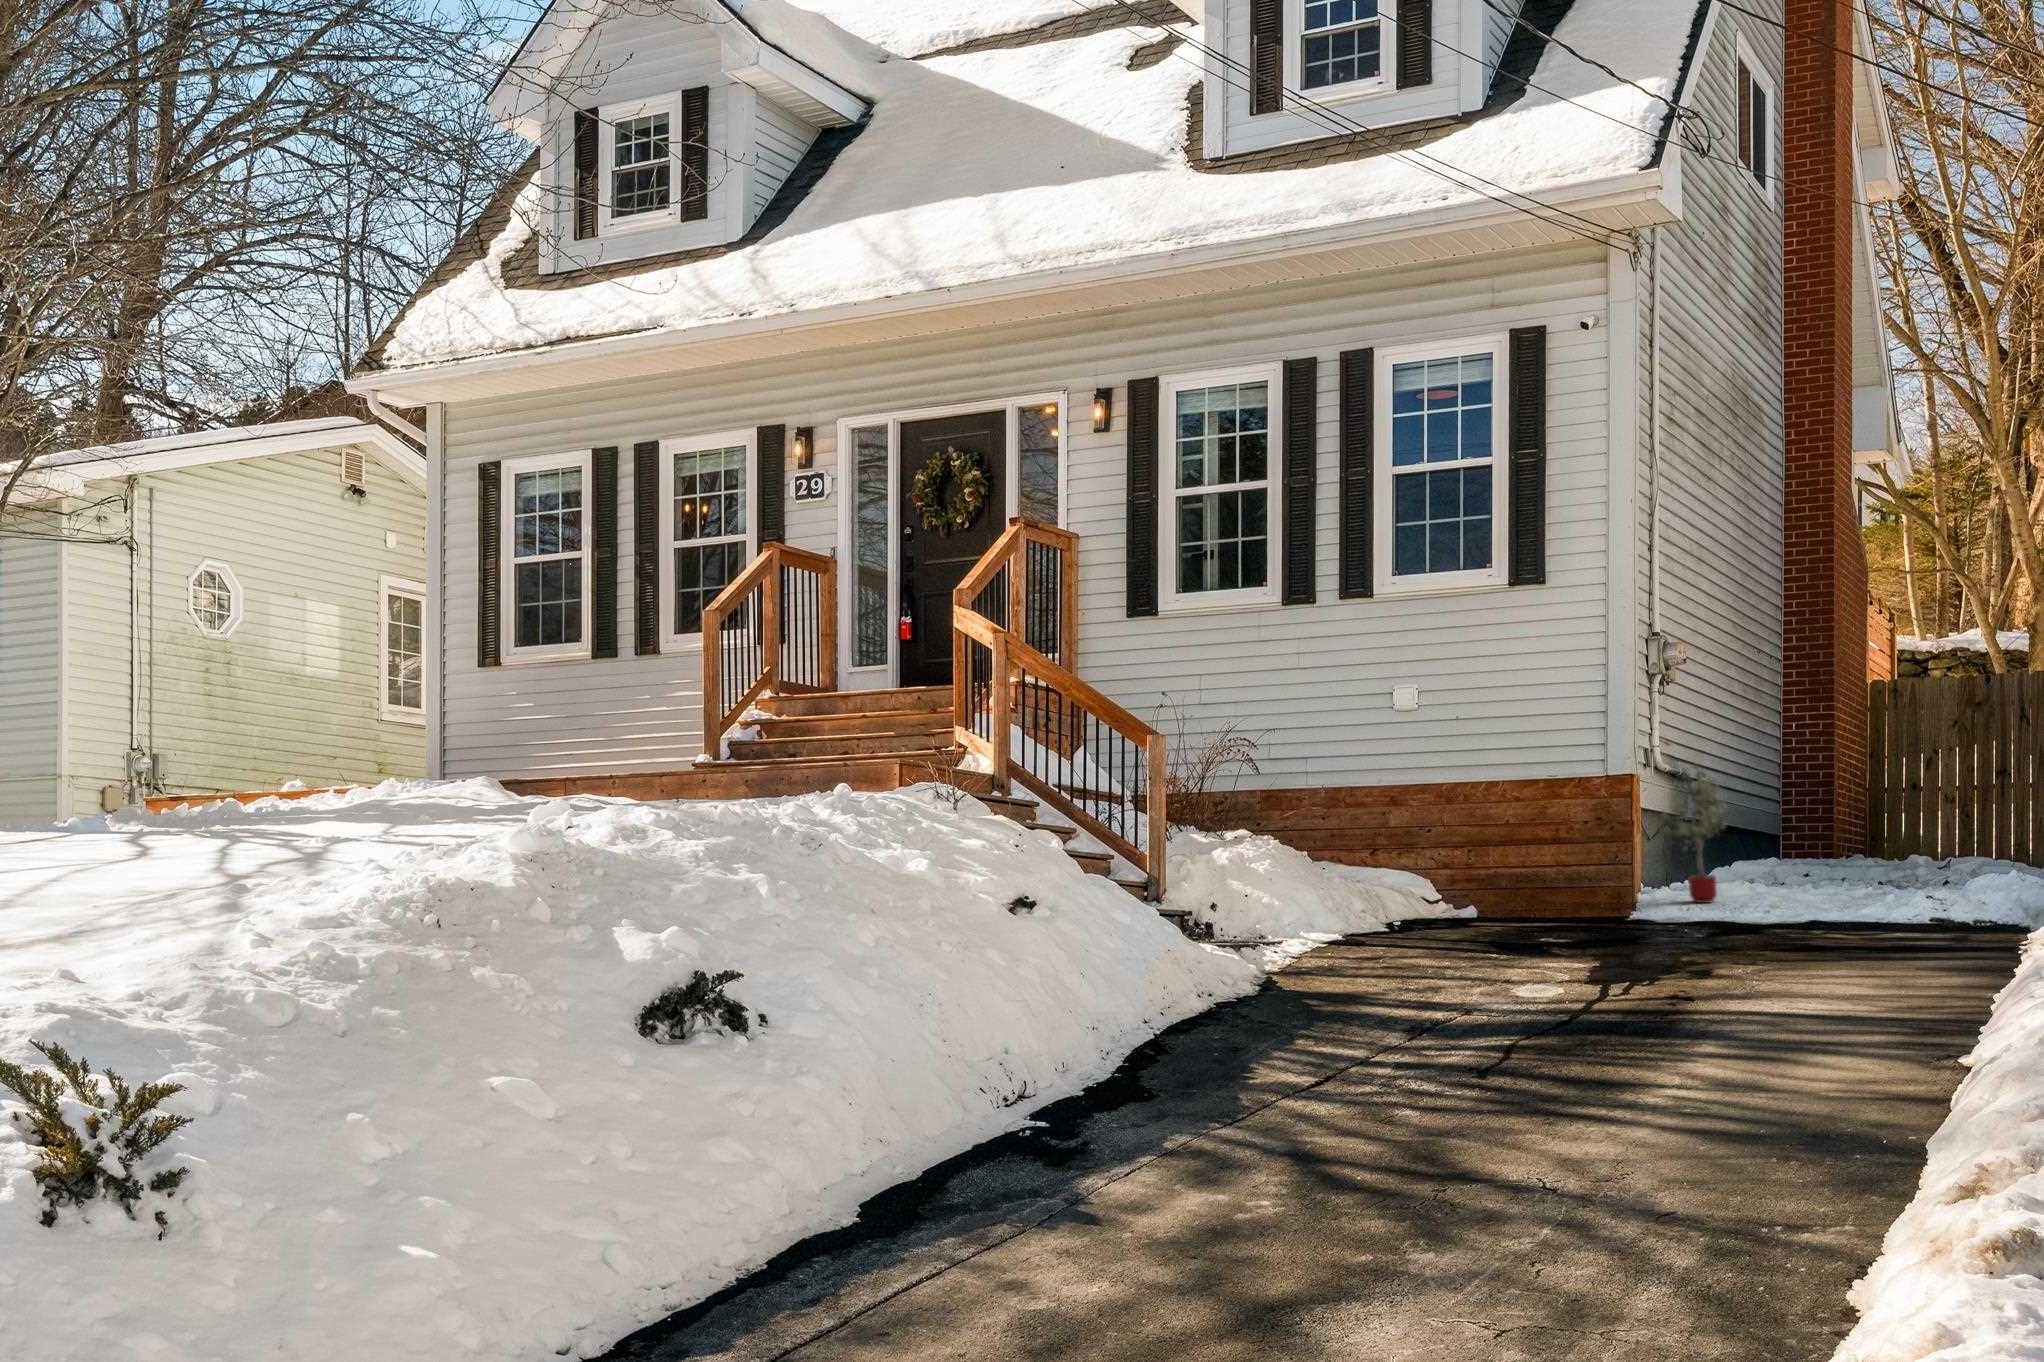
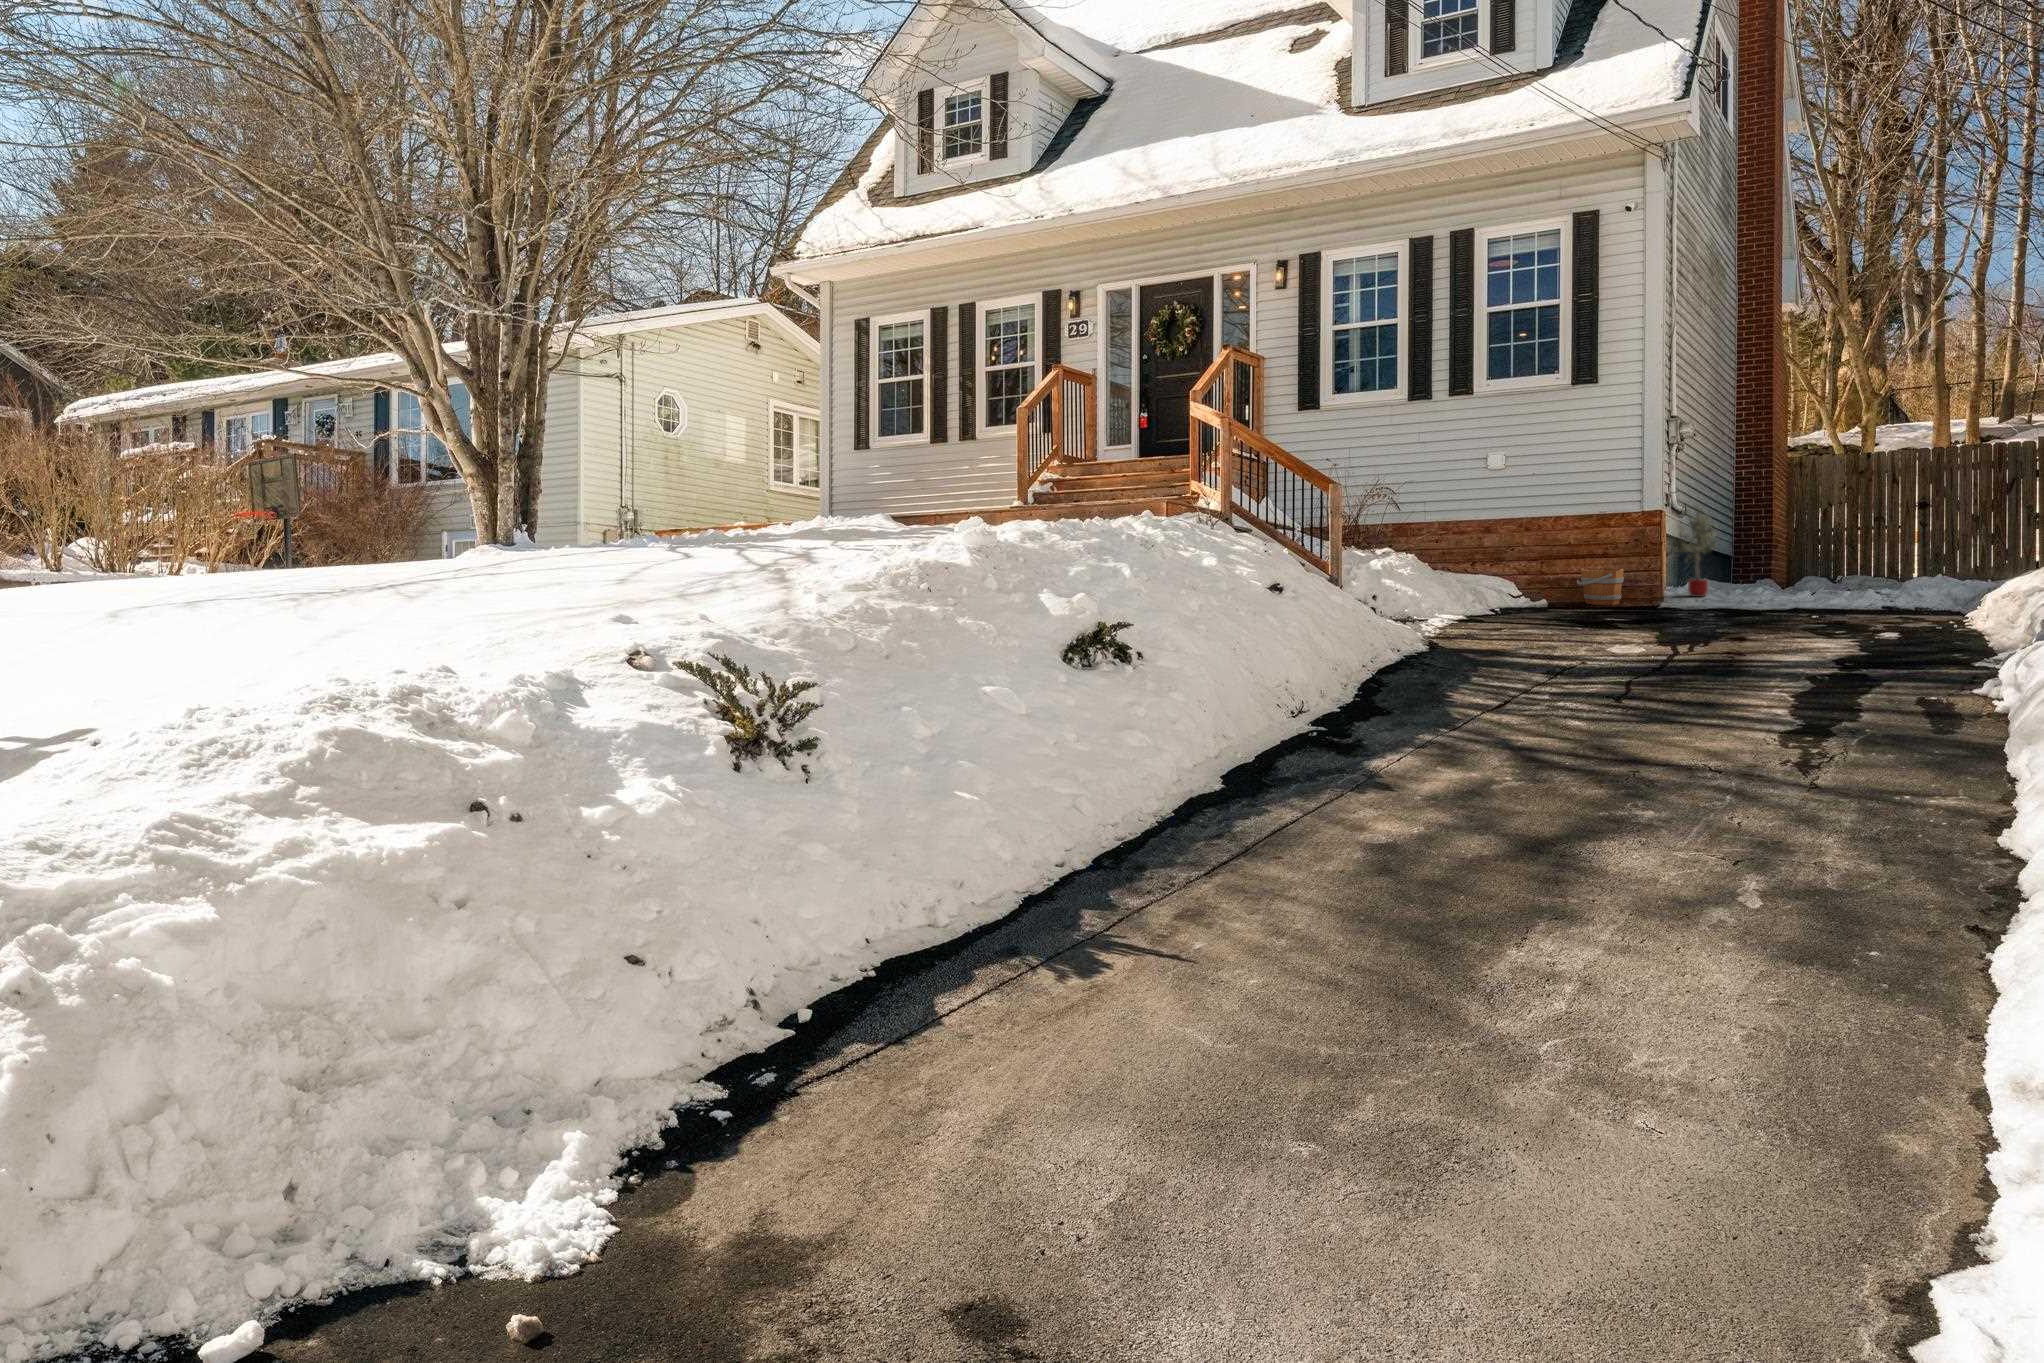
bucket: none [1527,860,1592,918] -> present [1577,569,1624,605]

